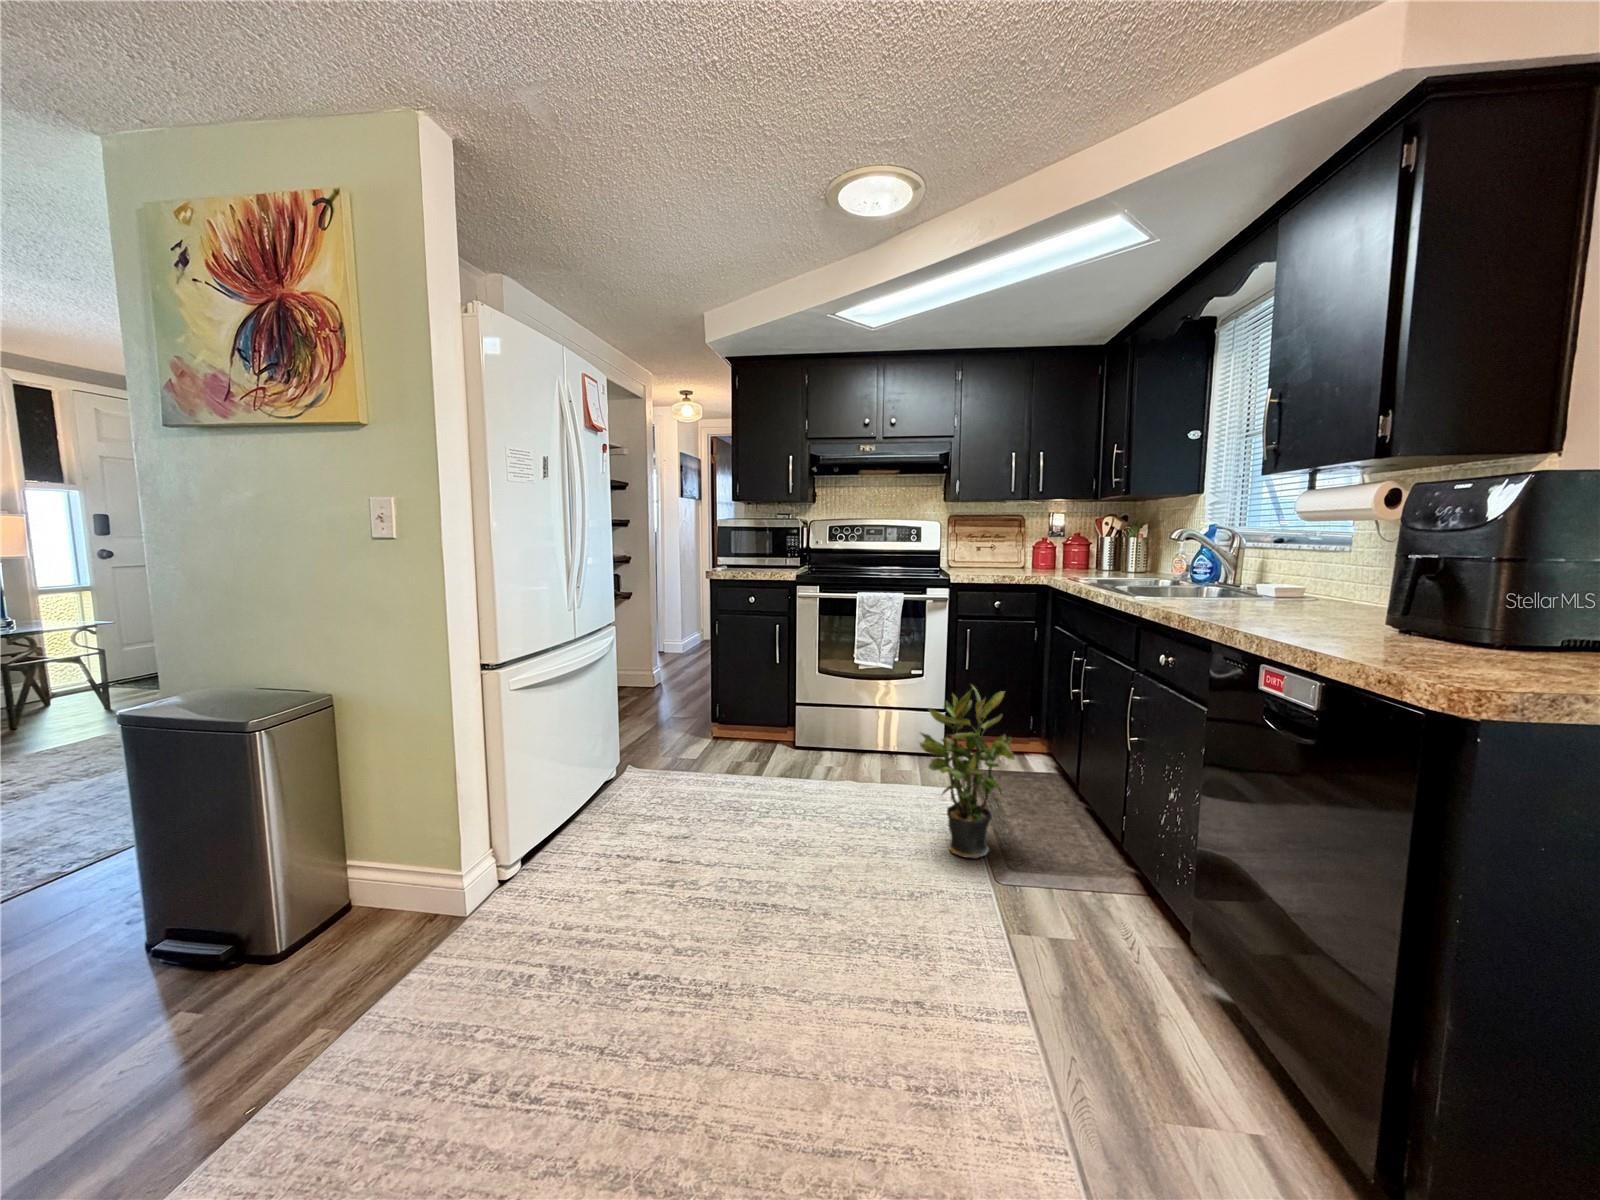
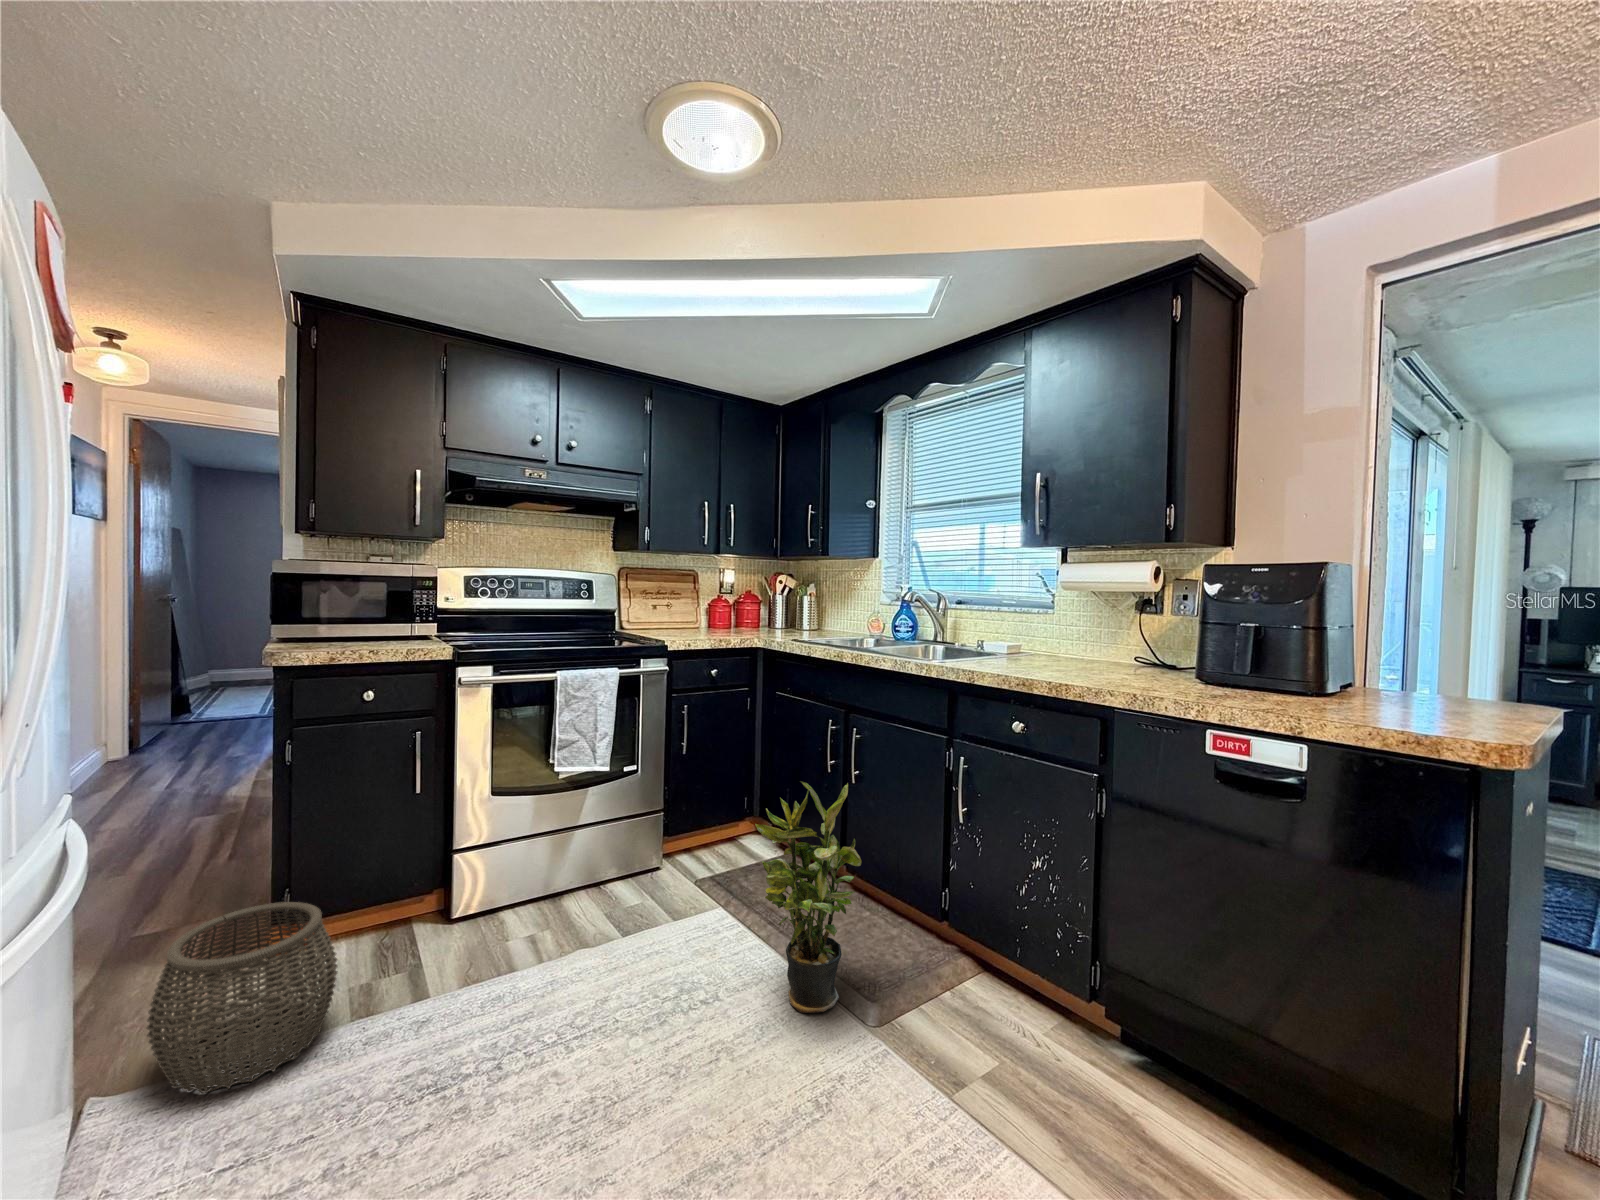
woven basket: none [646,703,720,782] -> present [147,902,338,1093]

